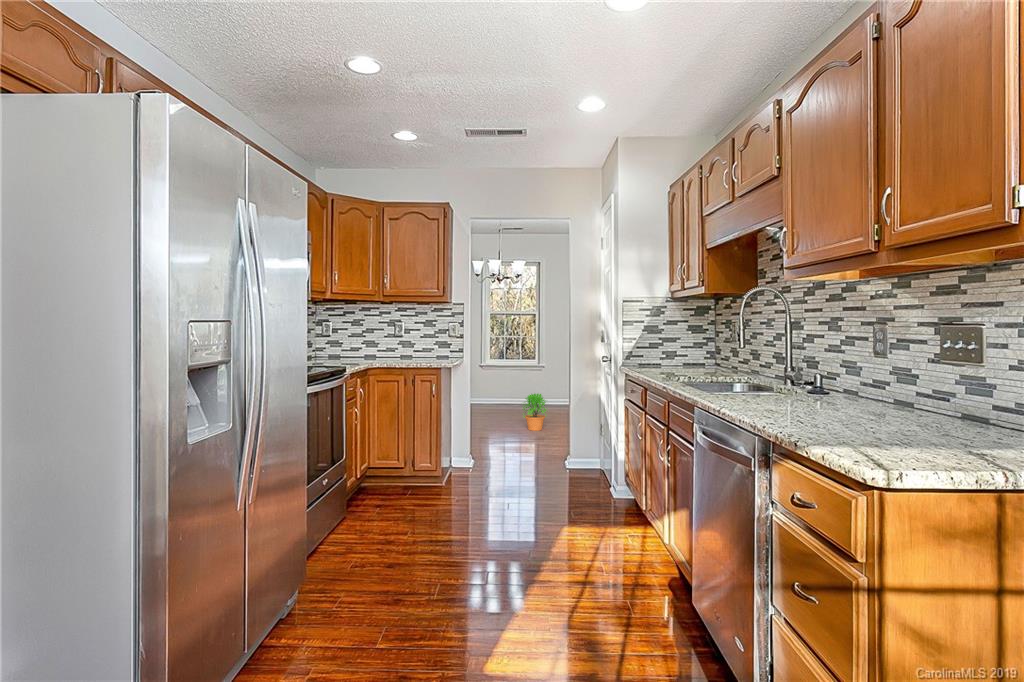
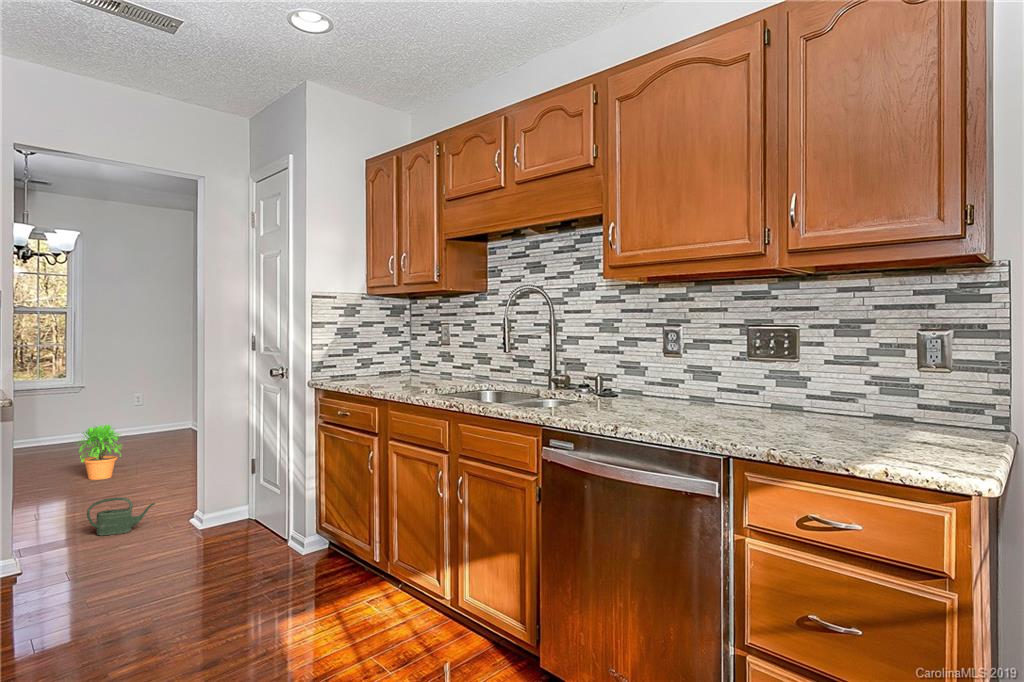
watering can: none [498,441,537,466] -> present [87,498,155,536]

